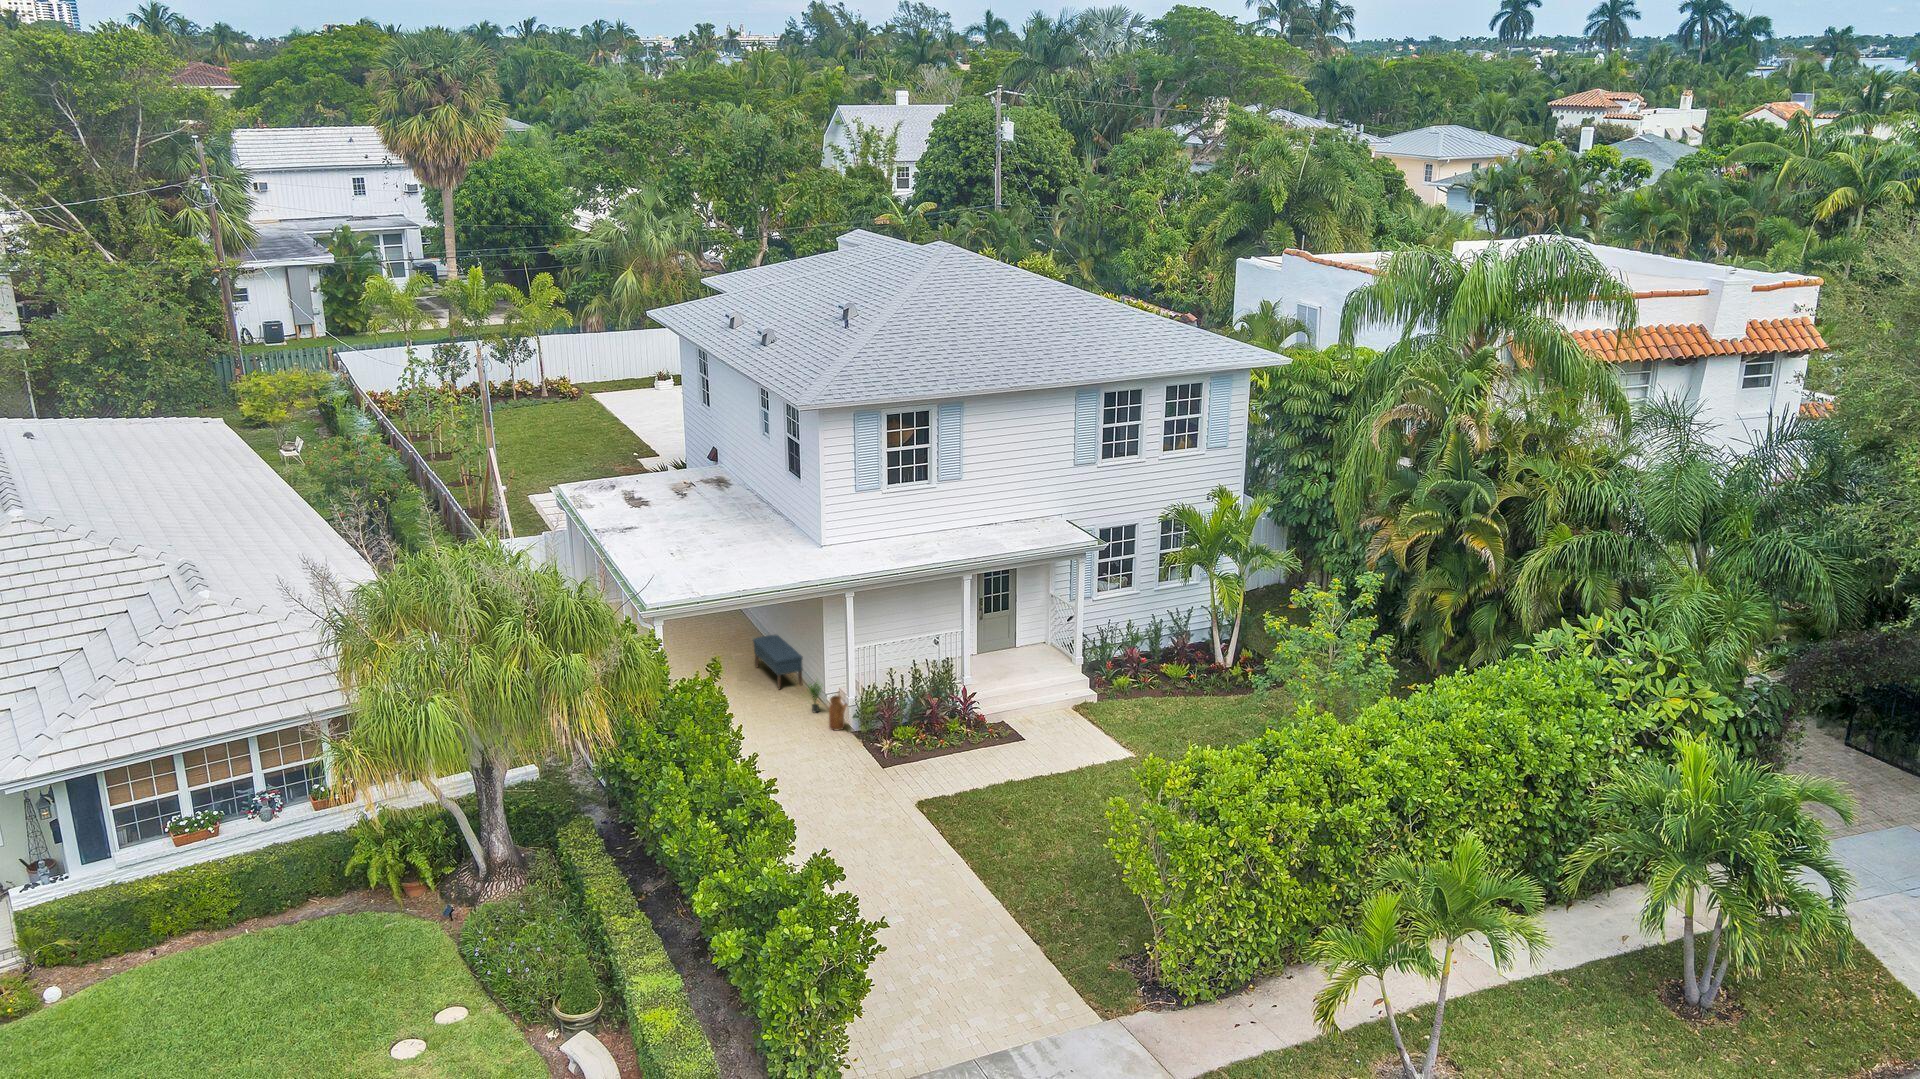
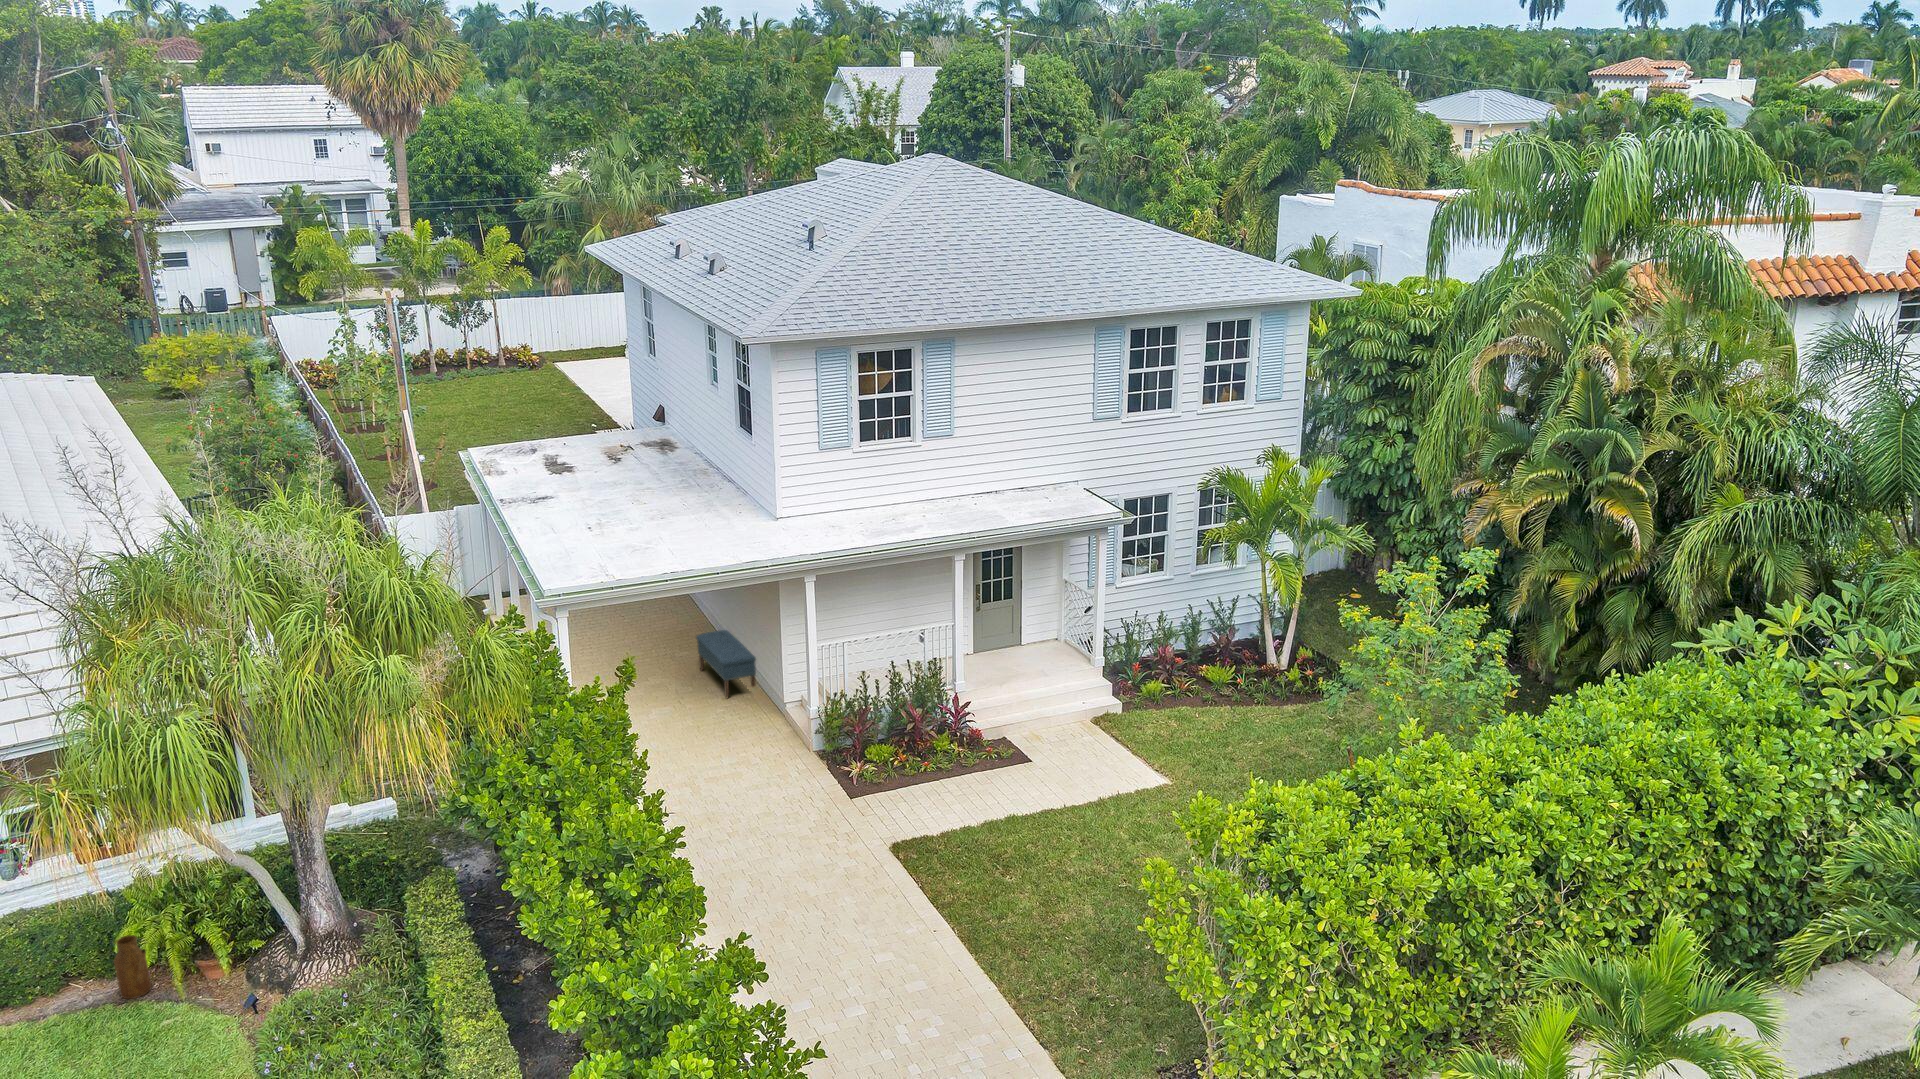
potted plant: present [808,682,821,713] -> none [756,683,783,728]
watering can: present [829,696,847,730] -> present [114,935,152,999]

